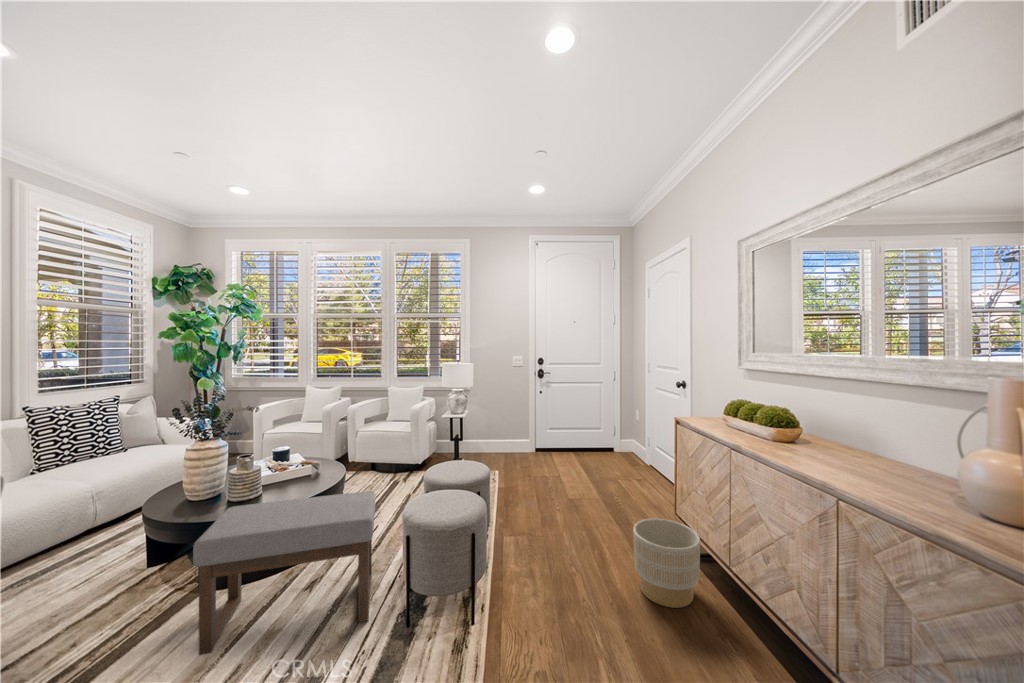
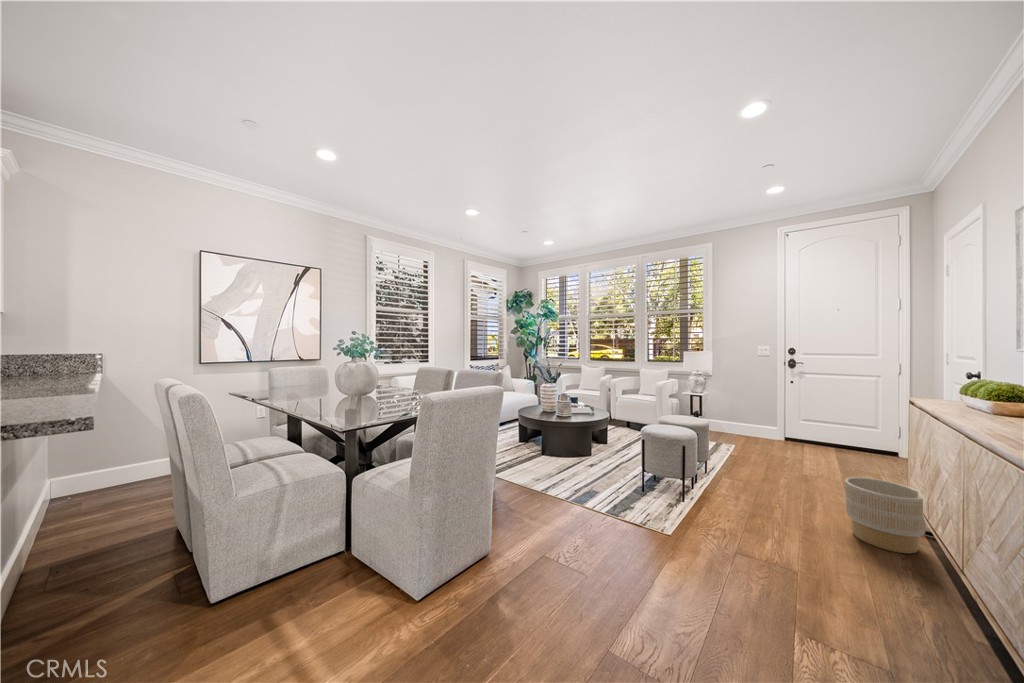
ottoman: present [193,491,375,655] -> none [540,411,627,484]

